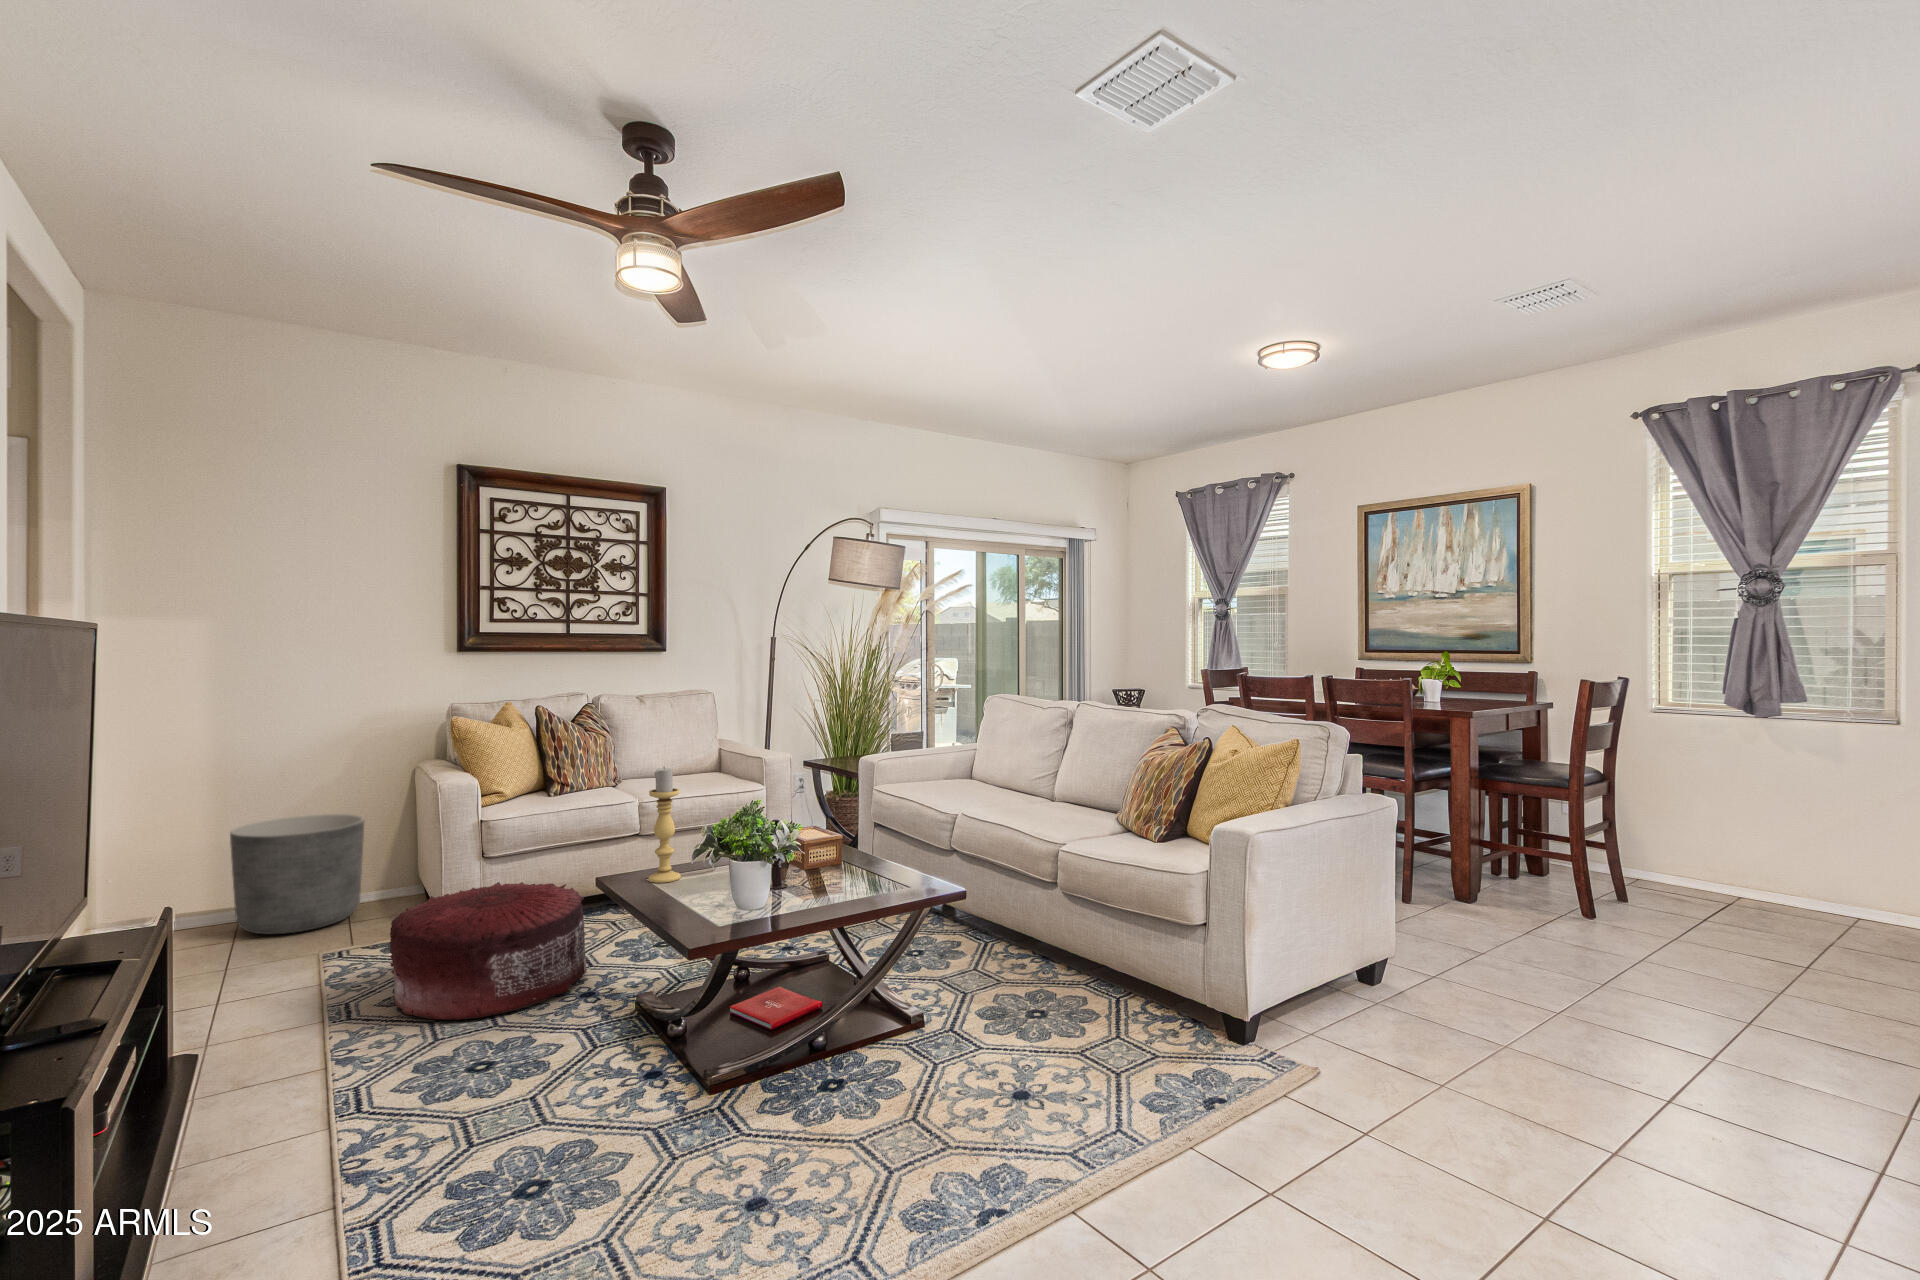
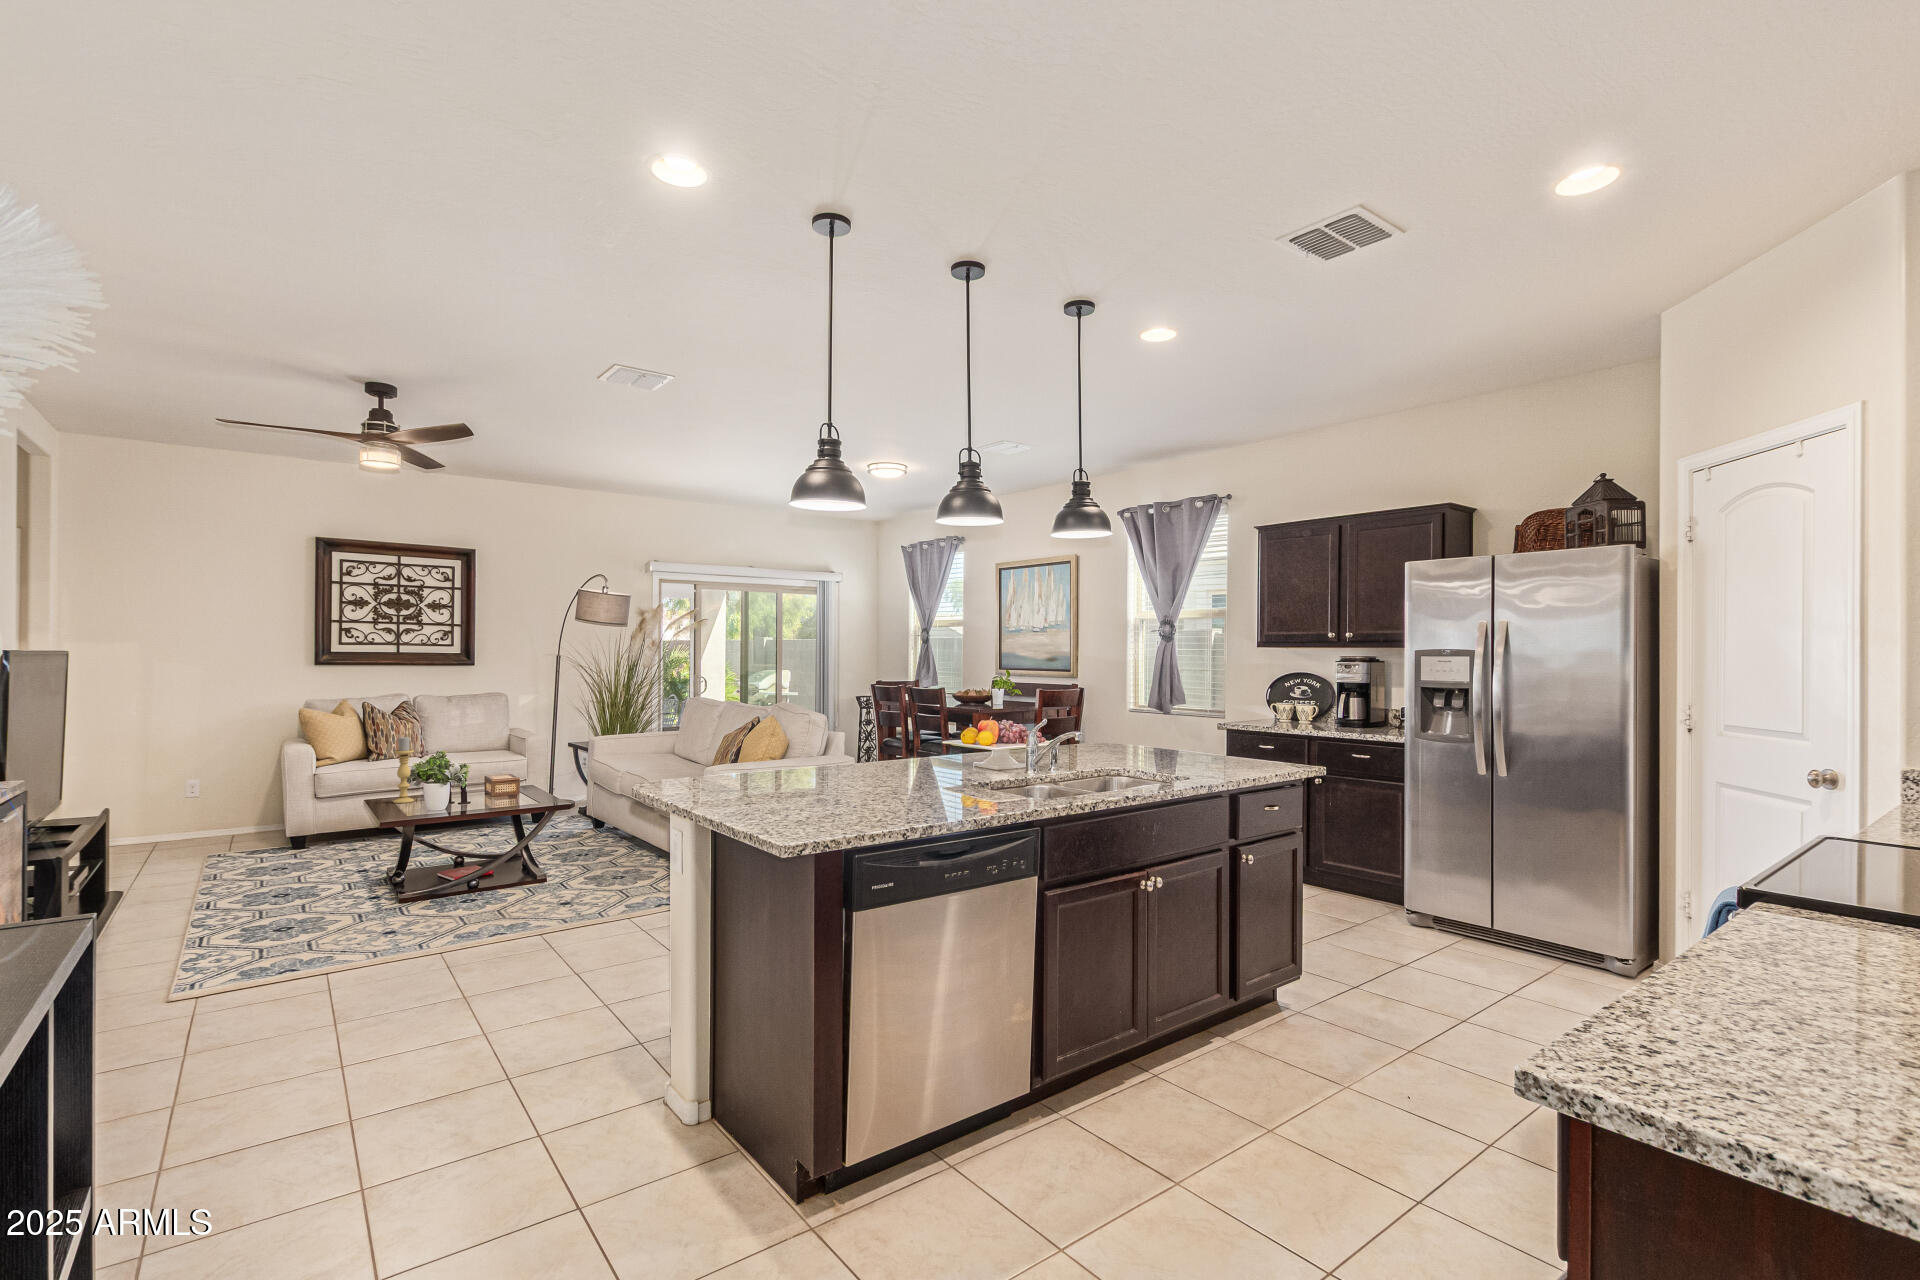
planter: present [230,814,364,934] -> none [153,773,244,846]
pouf: present [390,882,587,1020] -> none [242,810,369,880]

